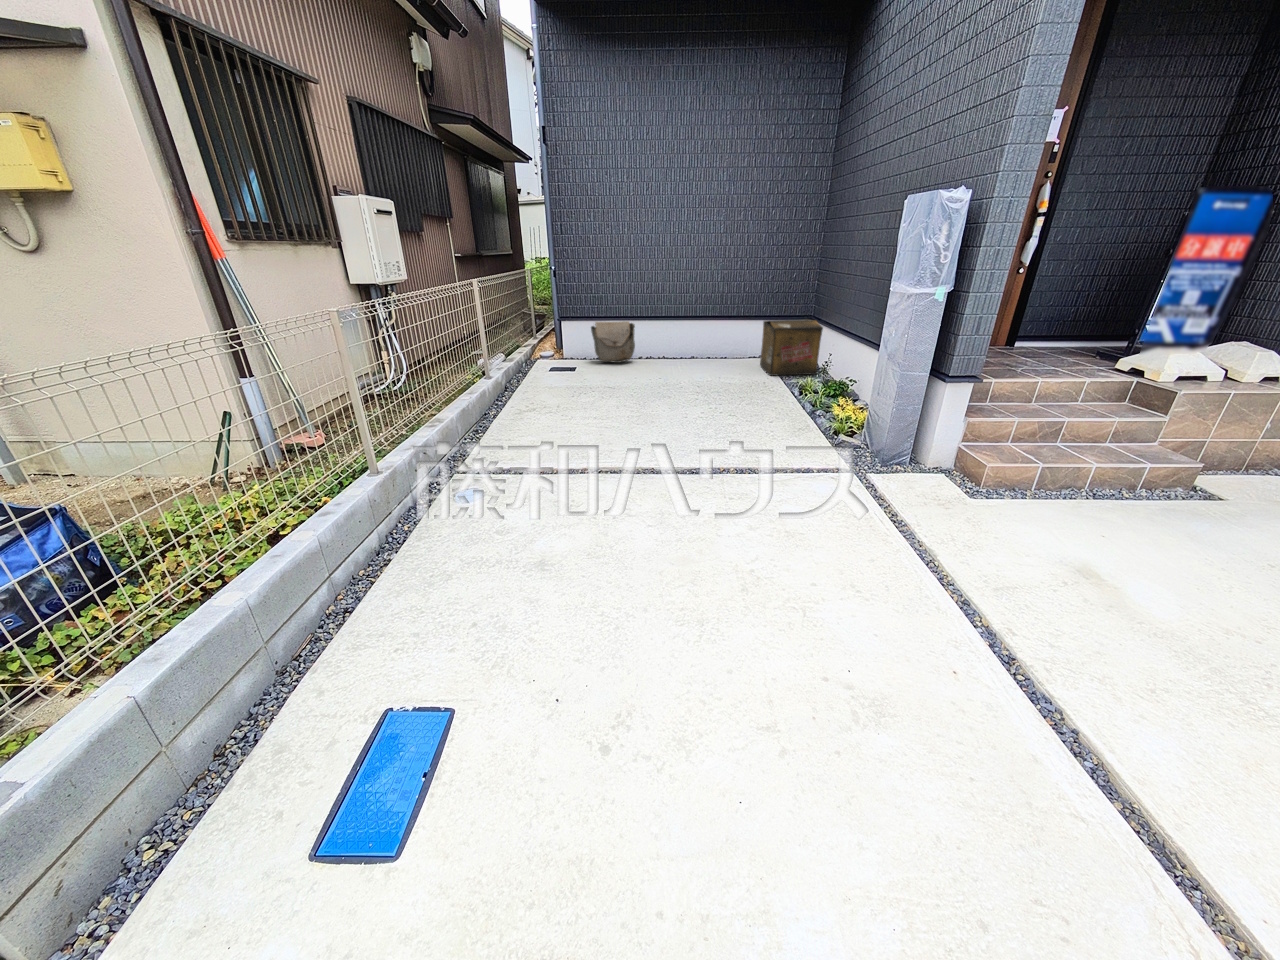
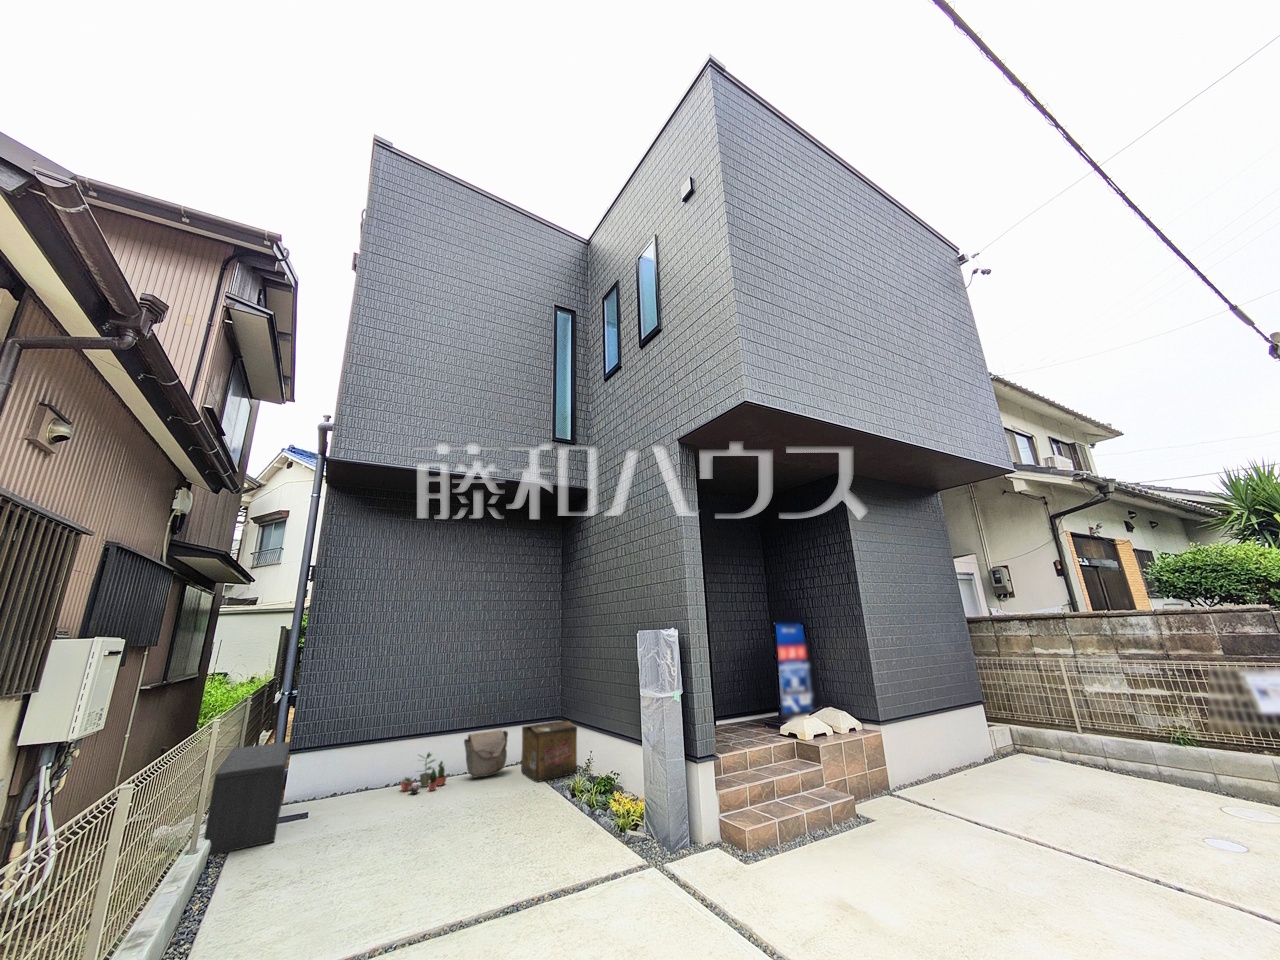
bench: none [495,310,561,384] -> present [204,742,290,857]
bag: present [591,321,635,363] -> present [464,730,508,778]
potted plant: none [647,333,687,367] -> present [401,753,447,794]

